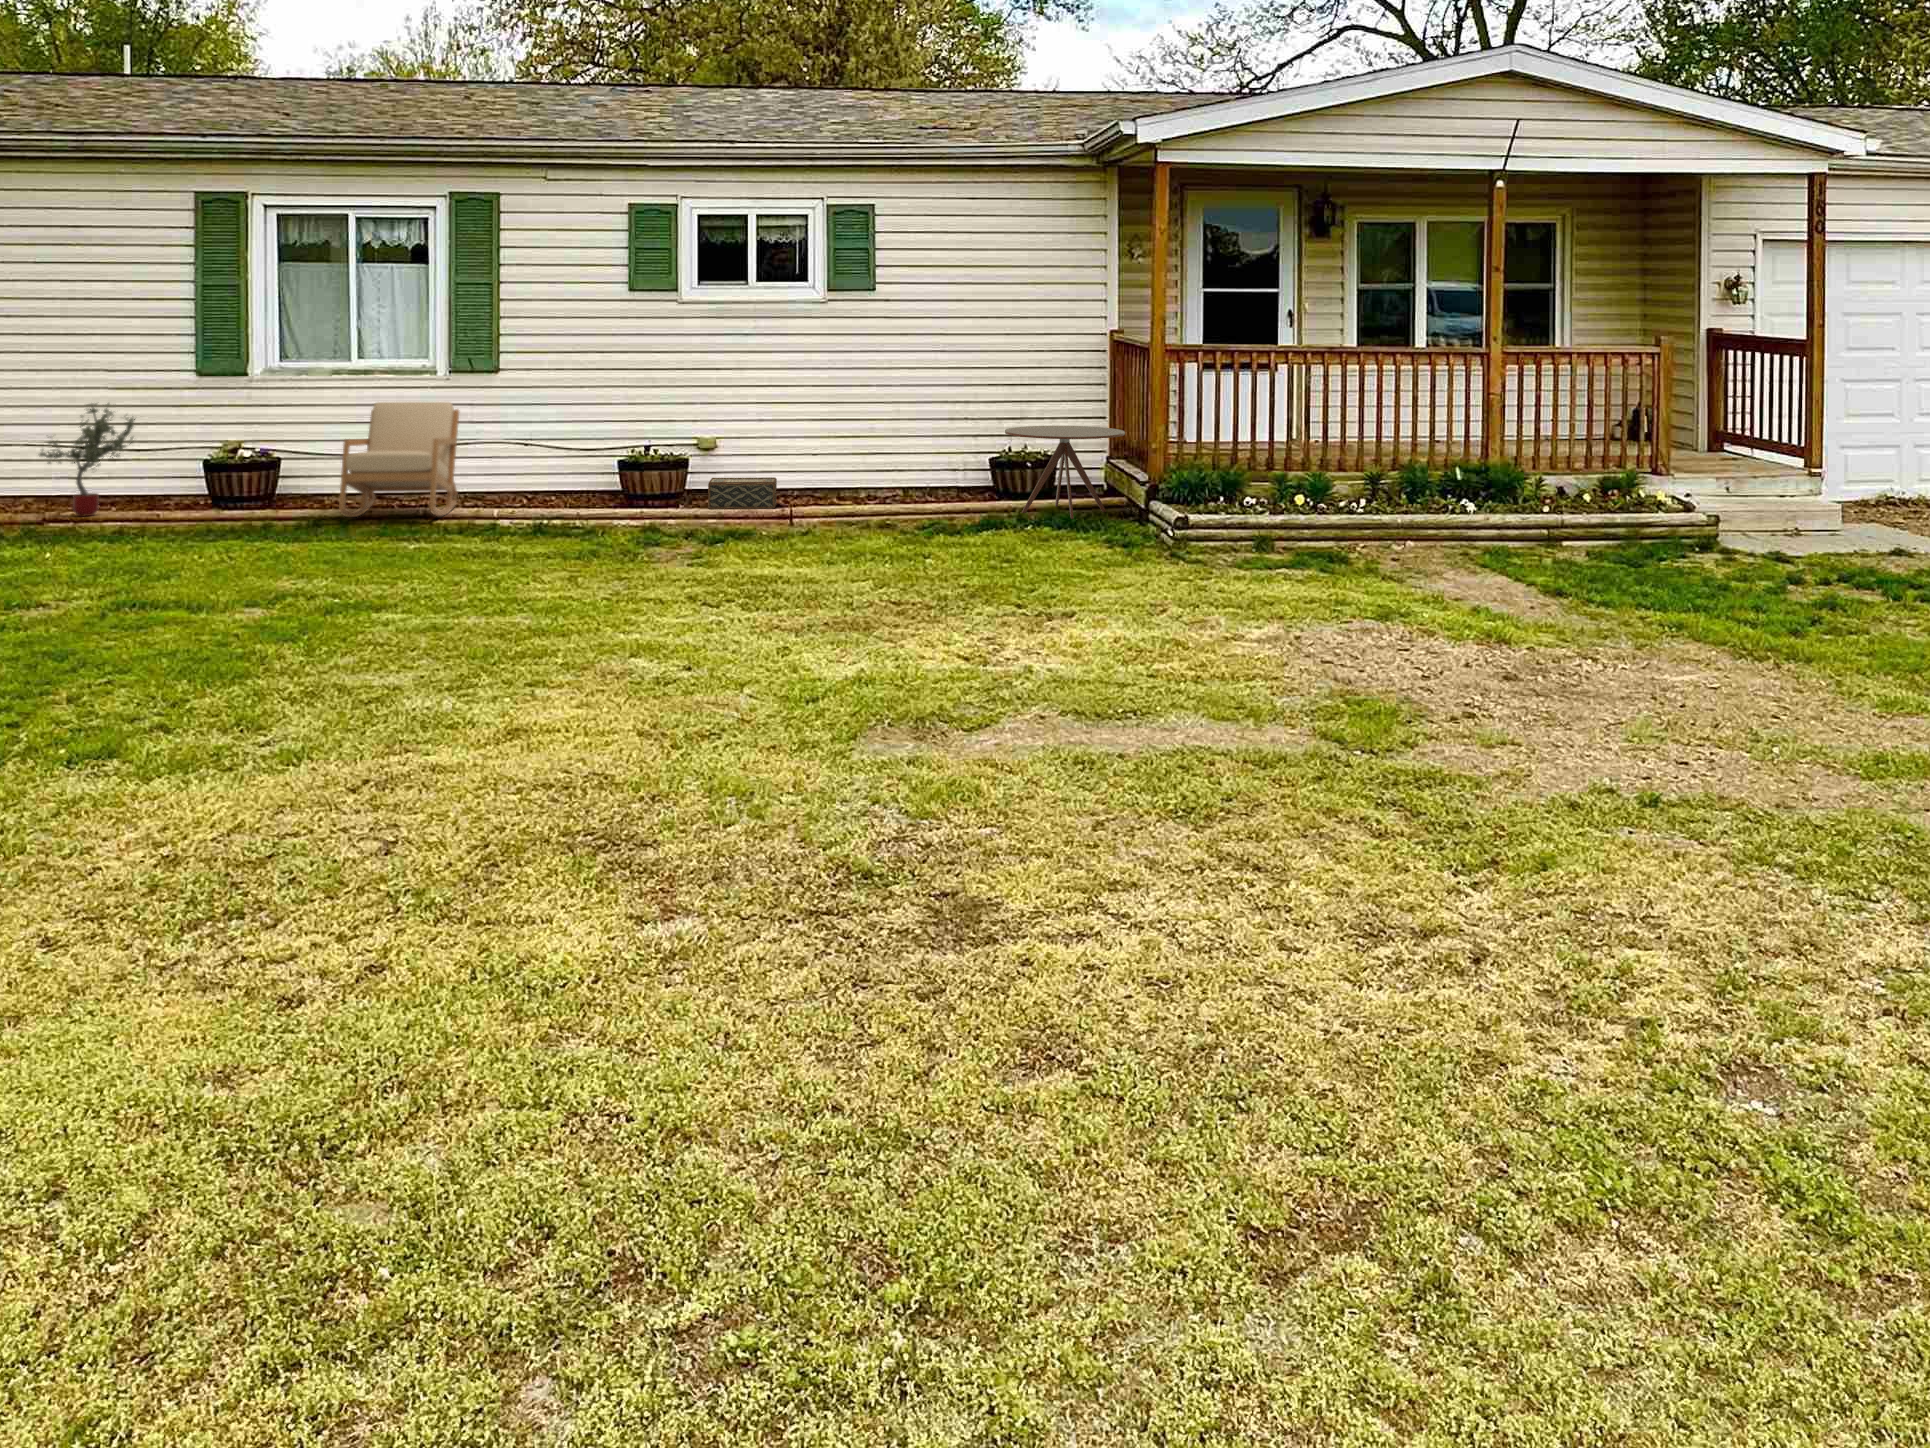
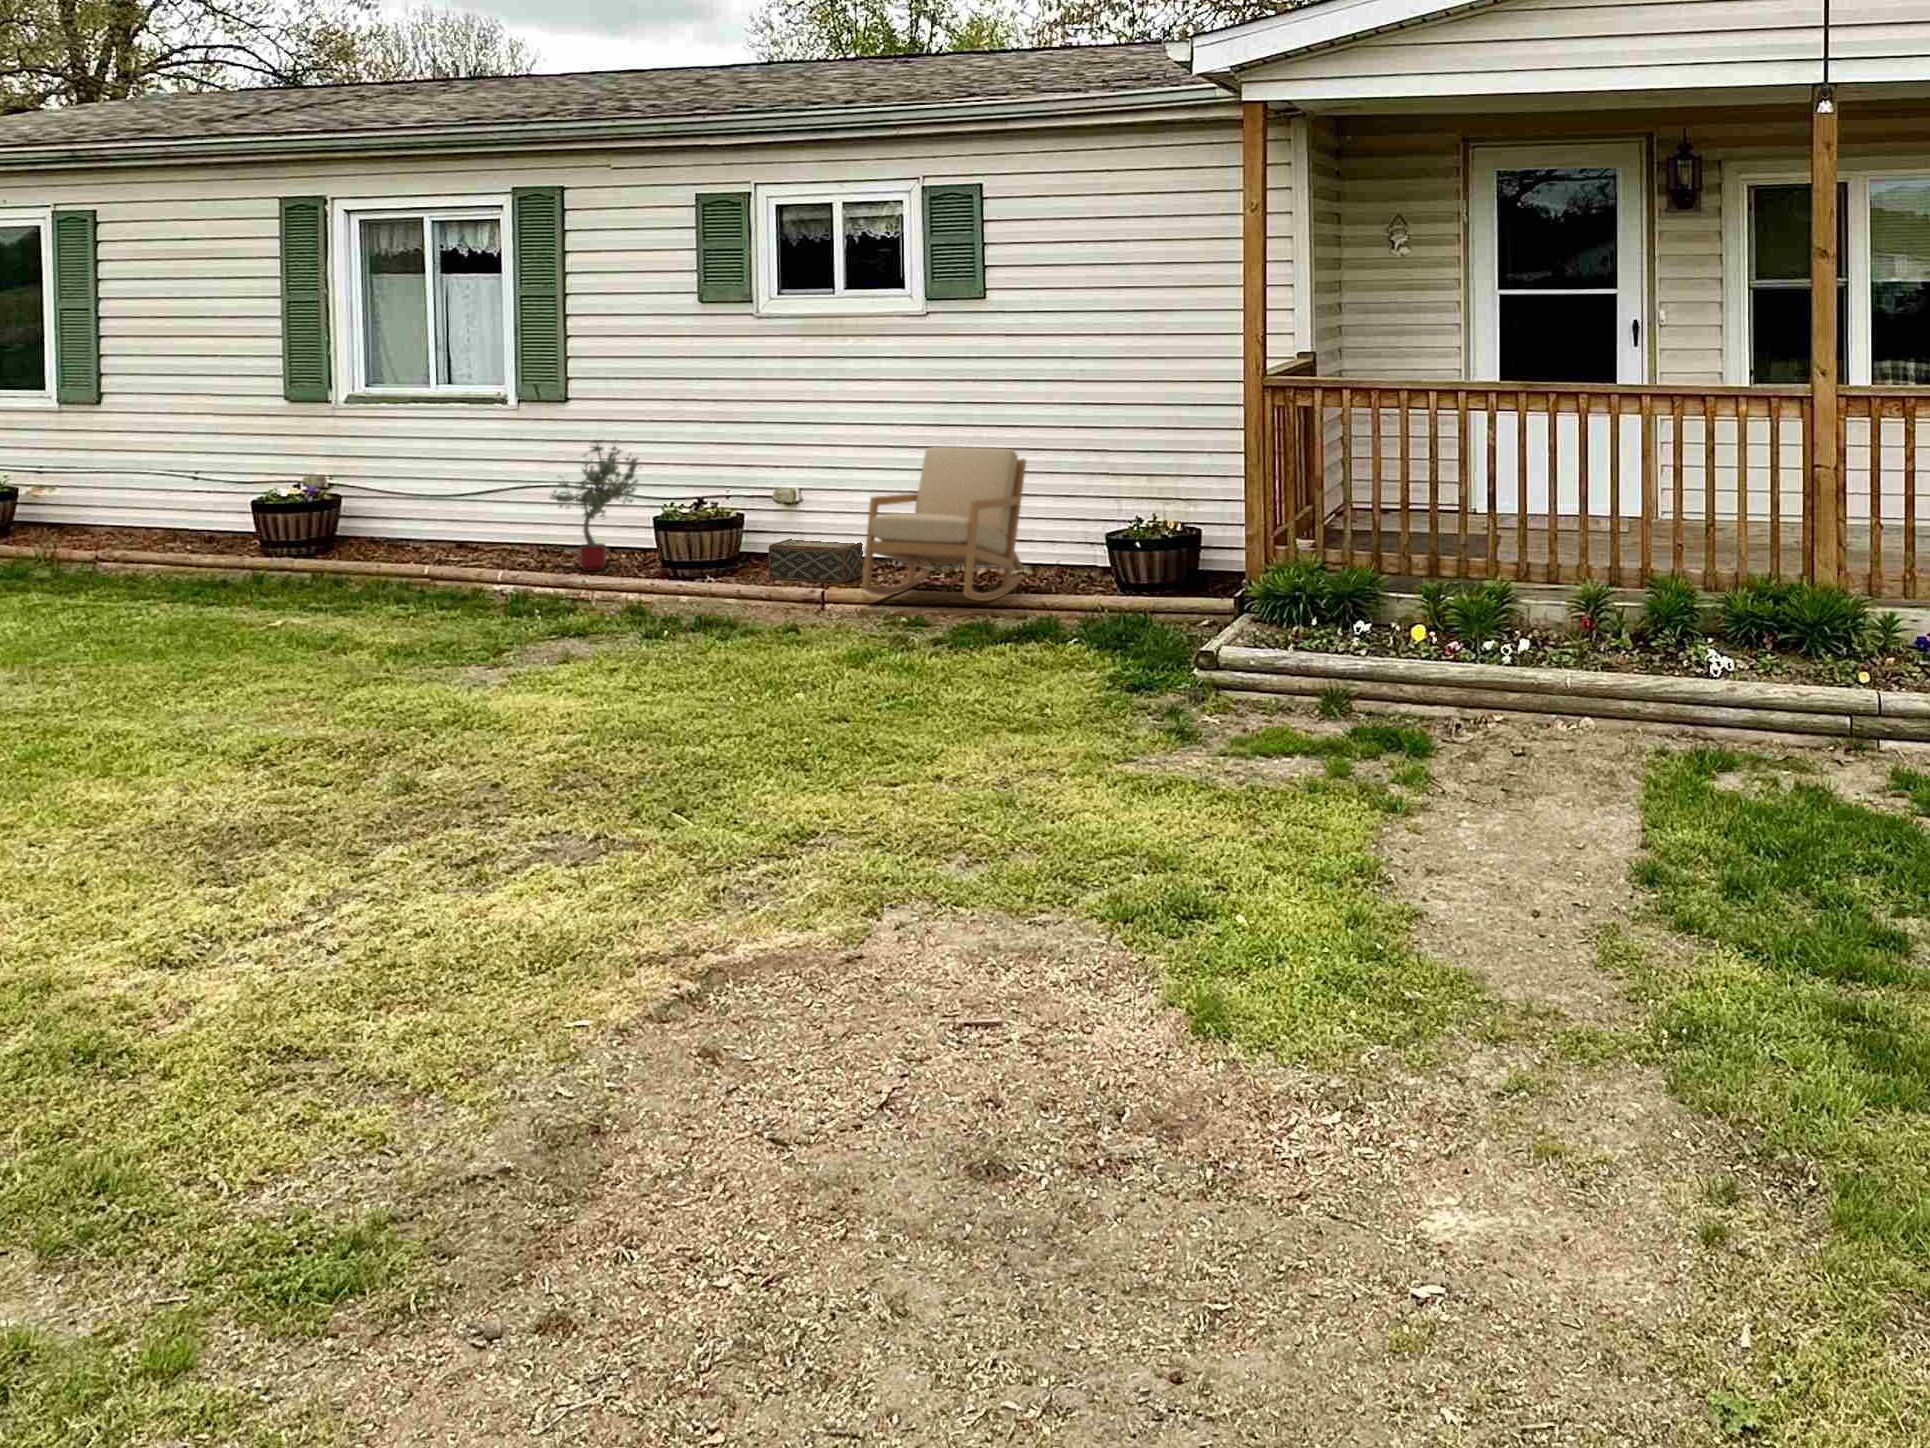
chair: present [339,402,459,517] -> present [862,447,1026,601]
potted tree: present [39,403,135,517] -> present [551,440,638,571]
round table: present [1005,426,1125,519] -> none [1106,487,1278,626]

